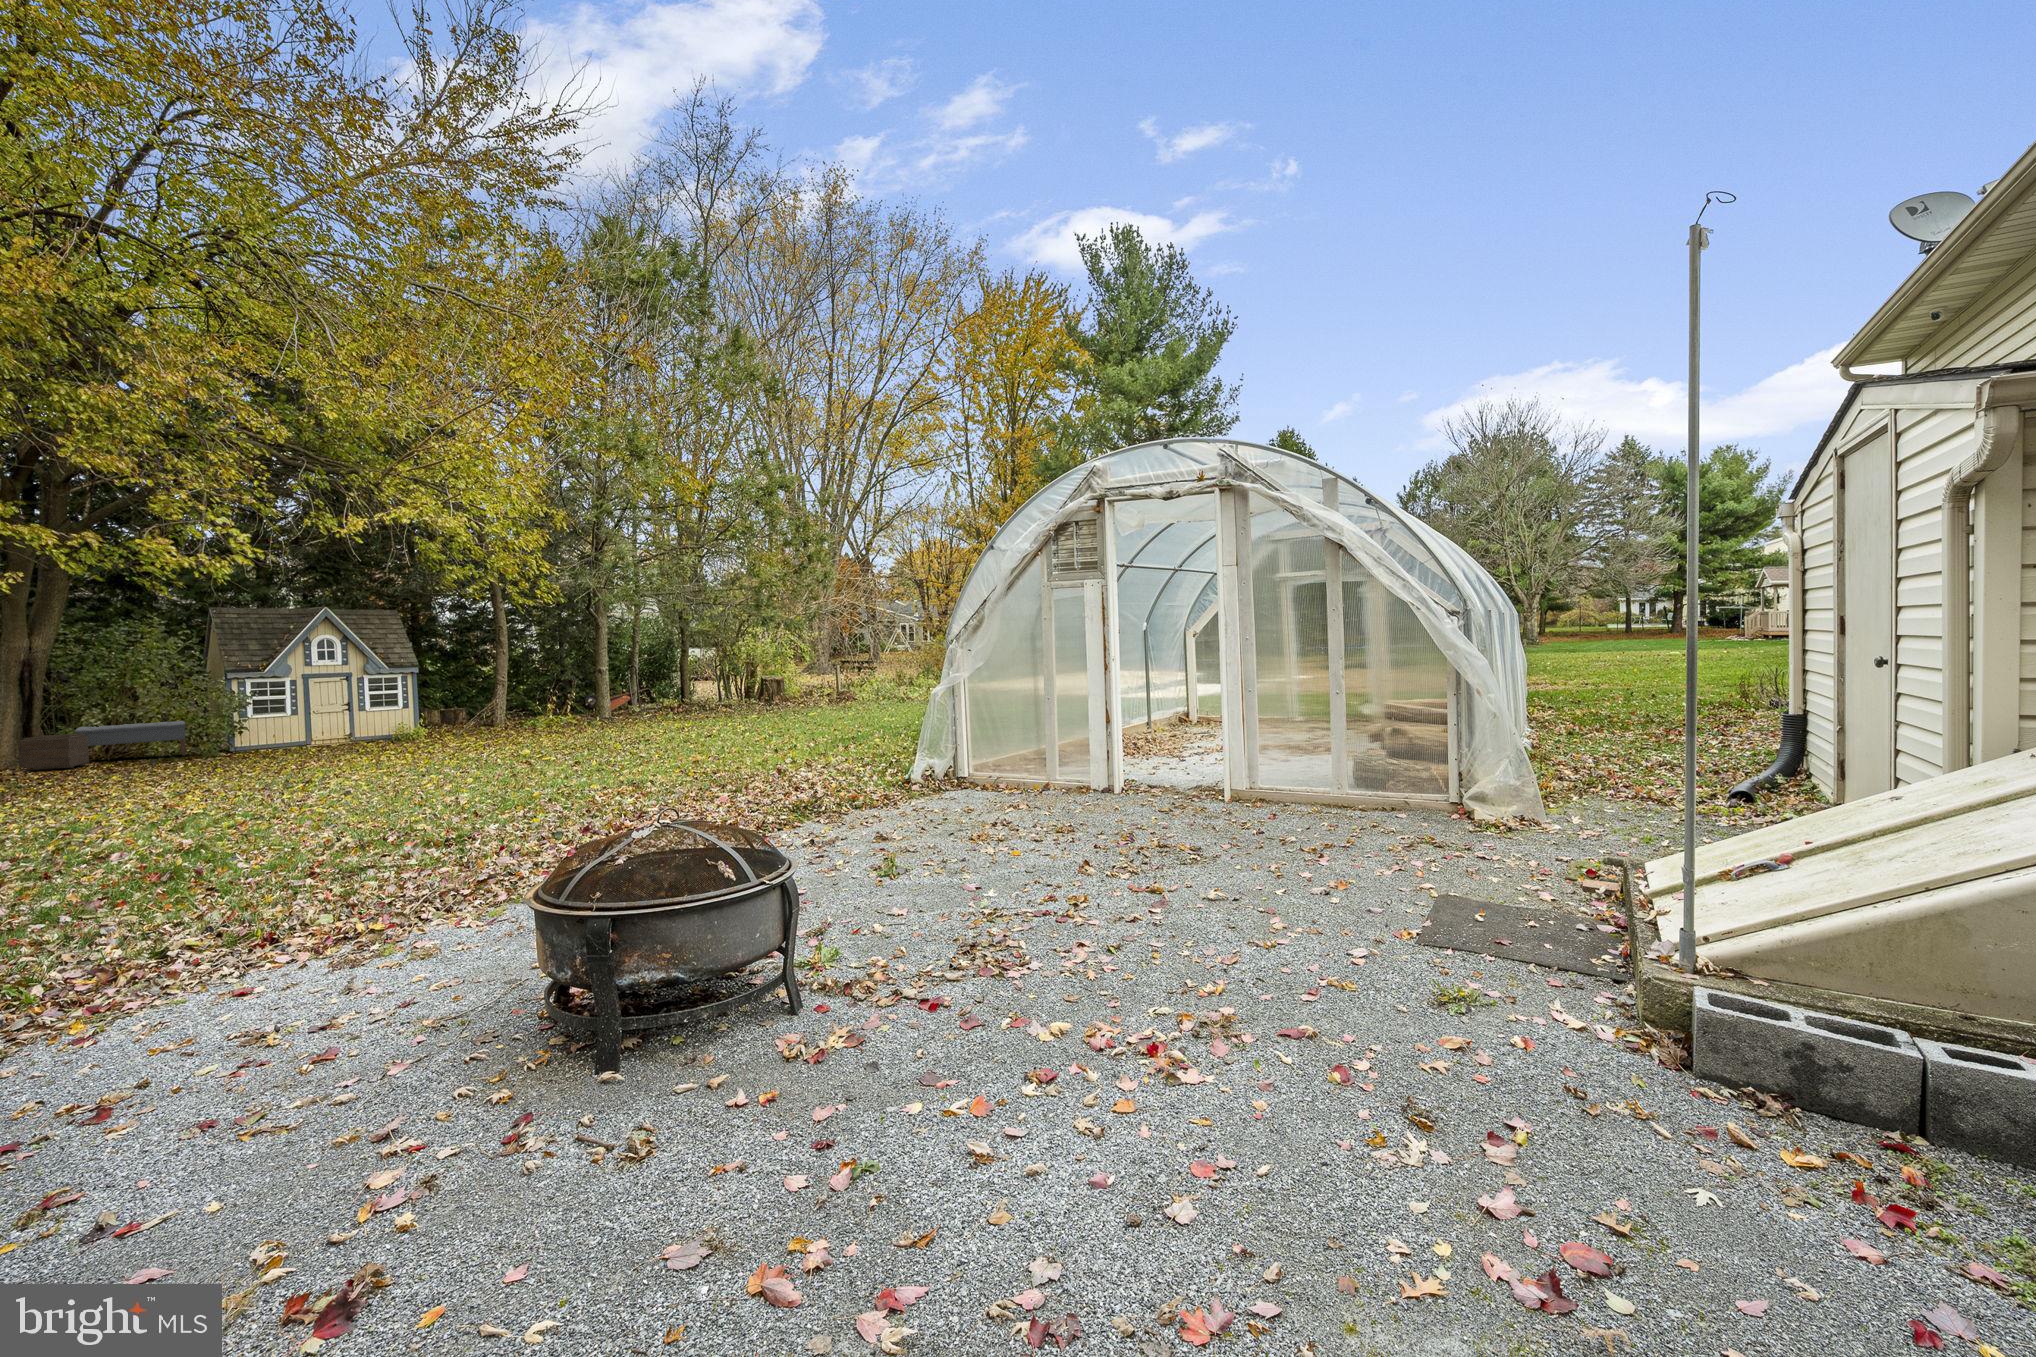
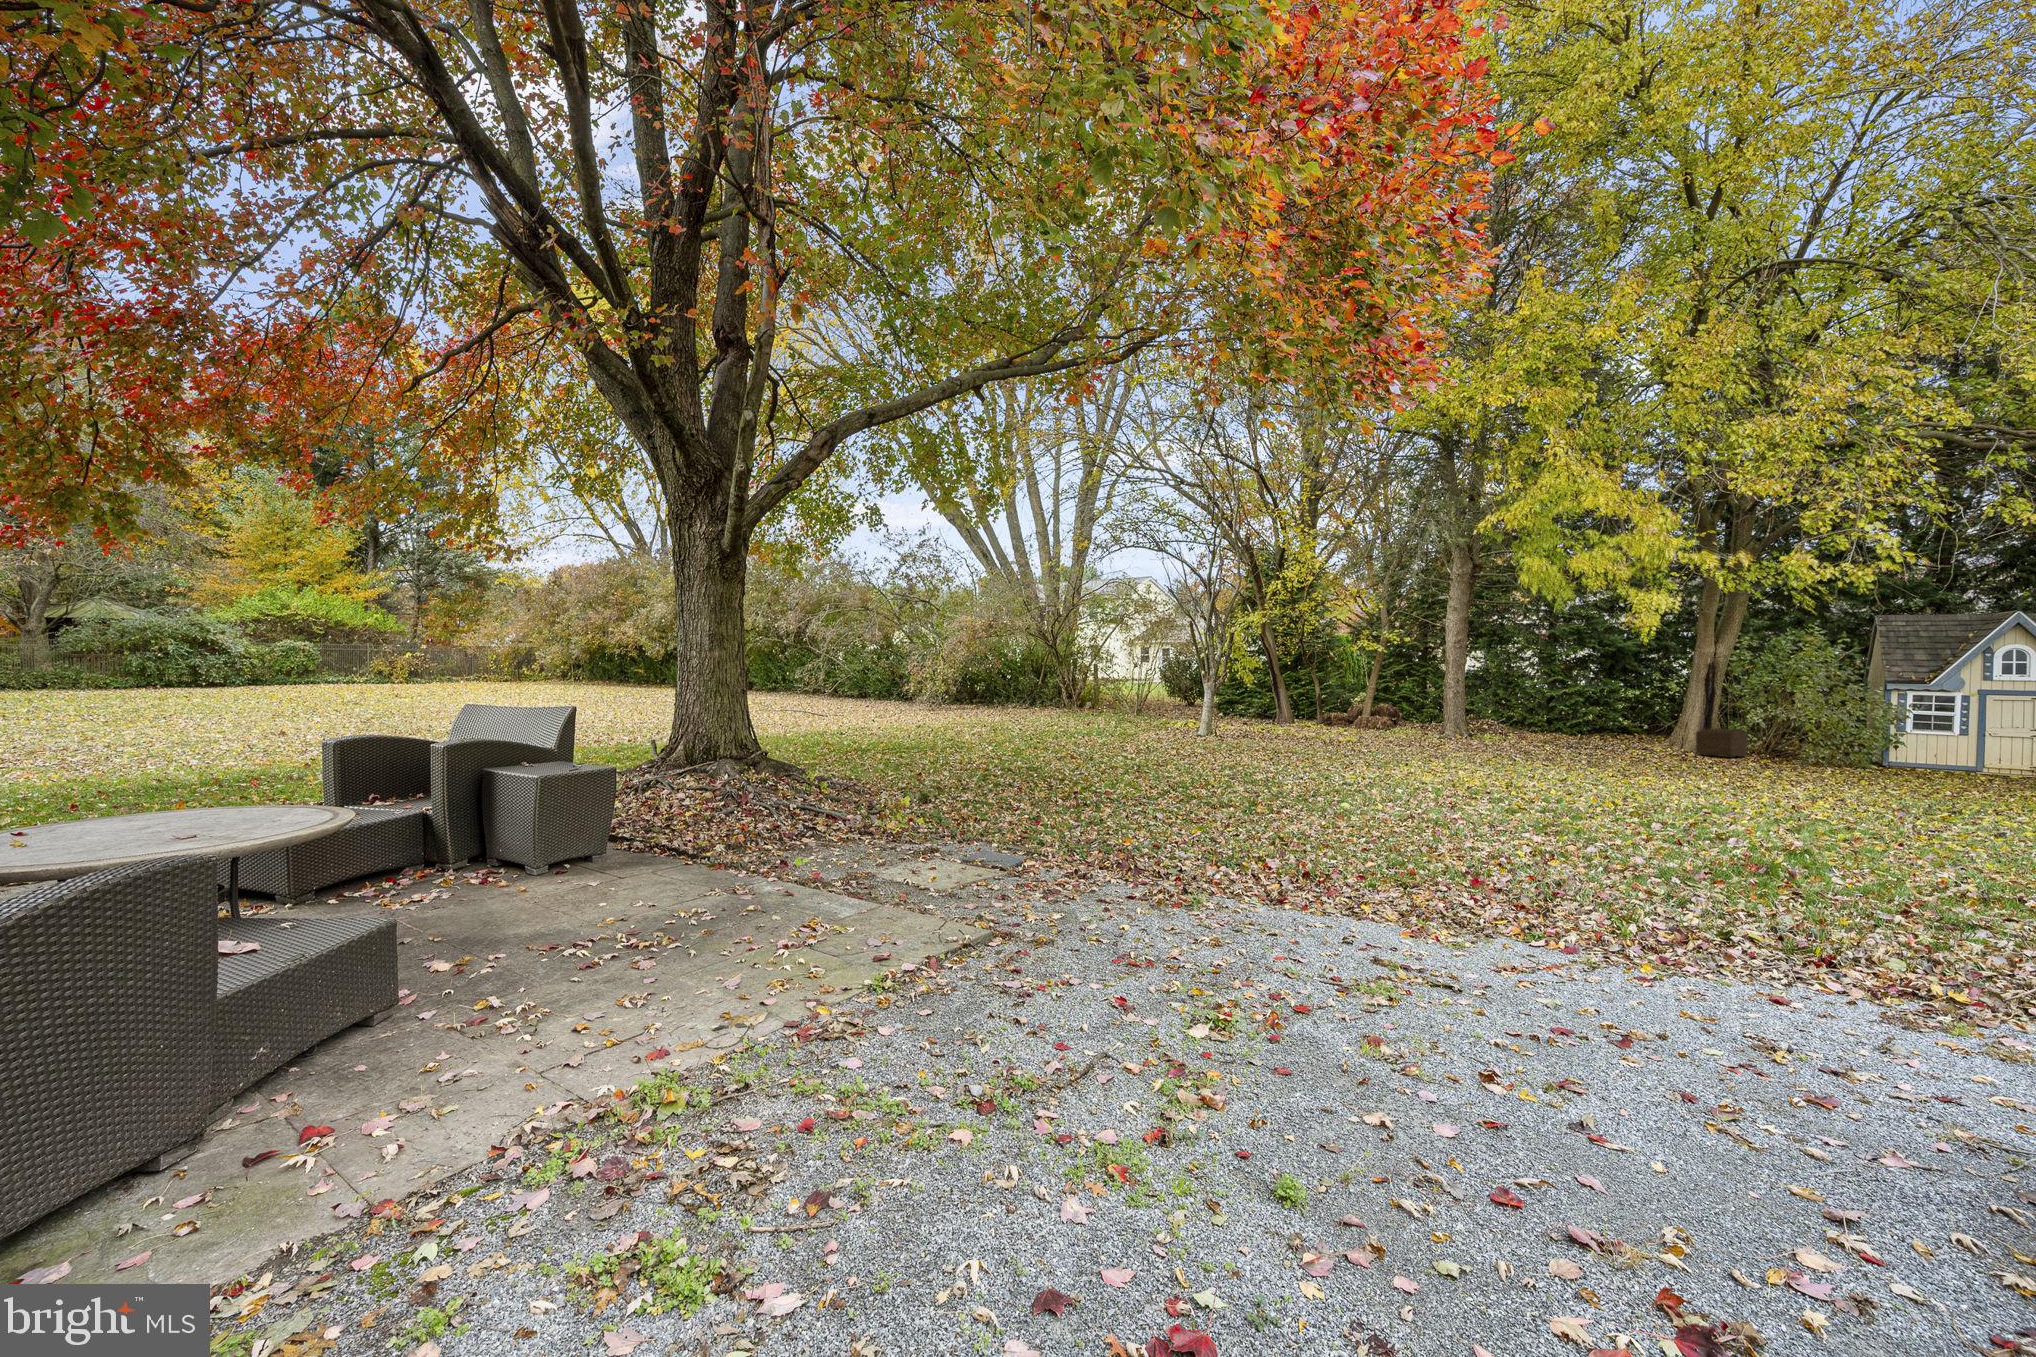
bench: present [75,721,186,755] -> none [1739,724,1836,760]

